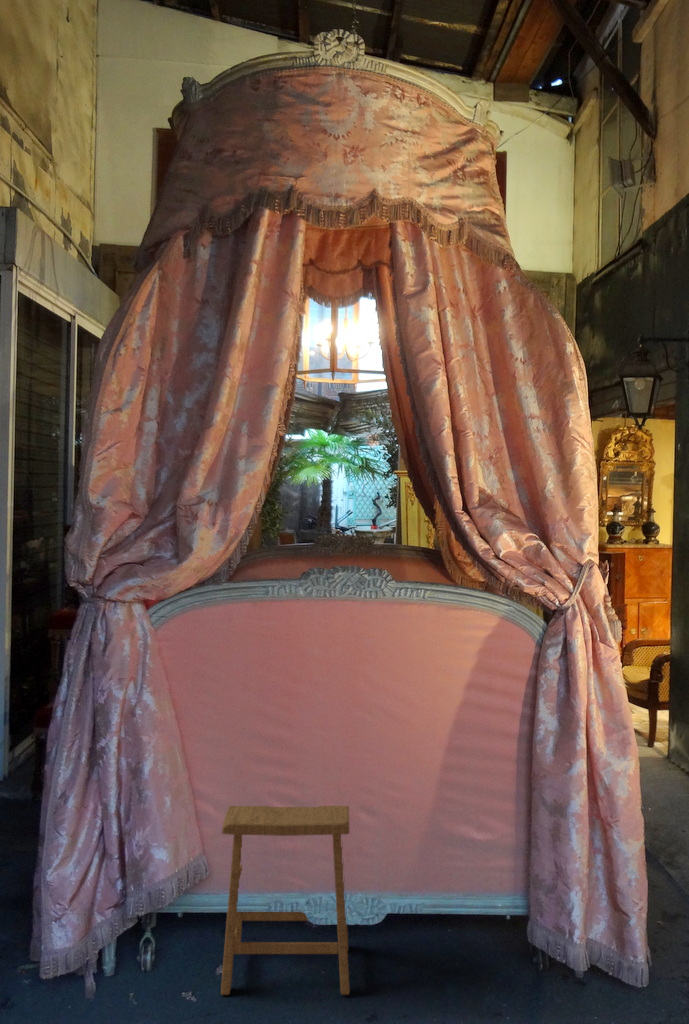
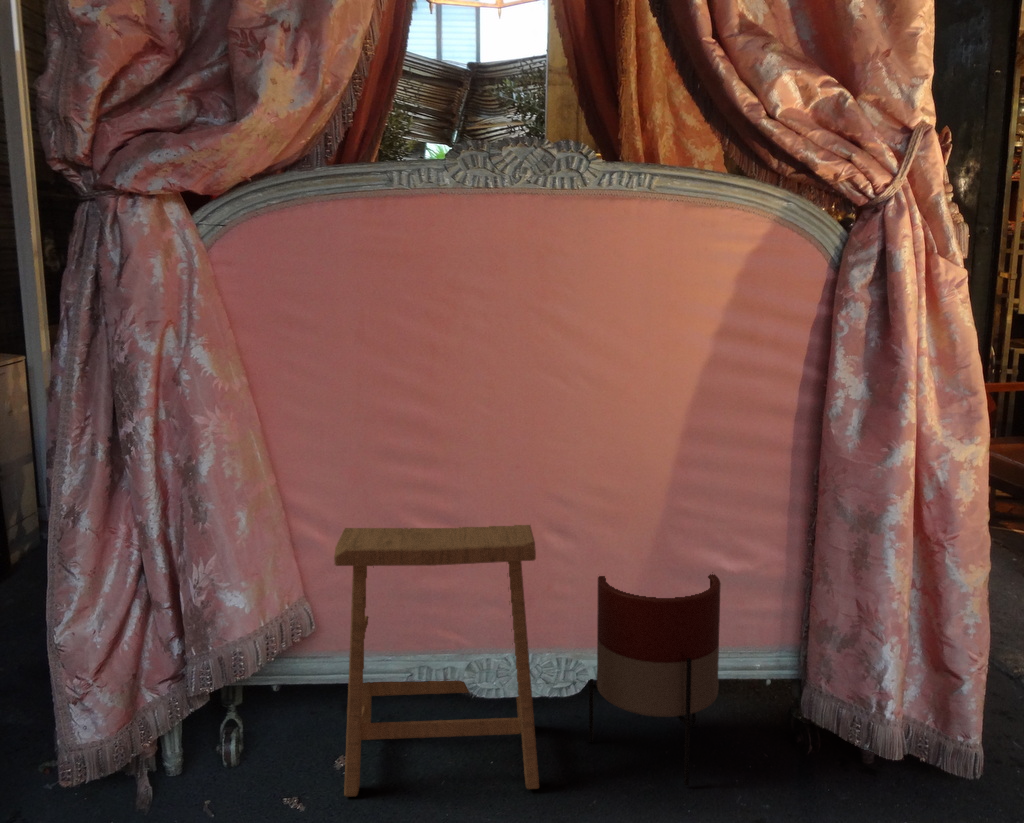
planter: none [387,829,472,997] -> present [589,574,720,786]

